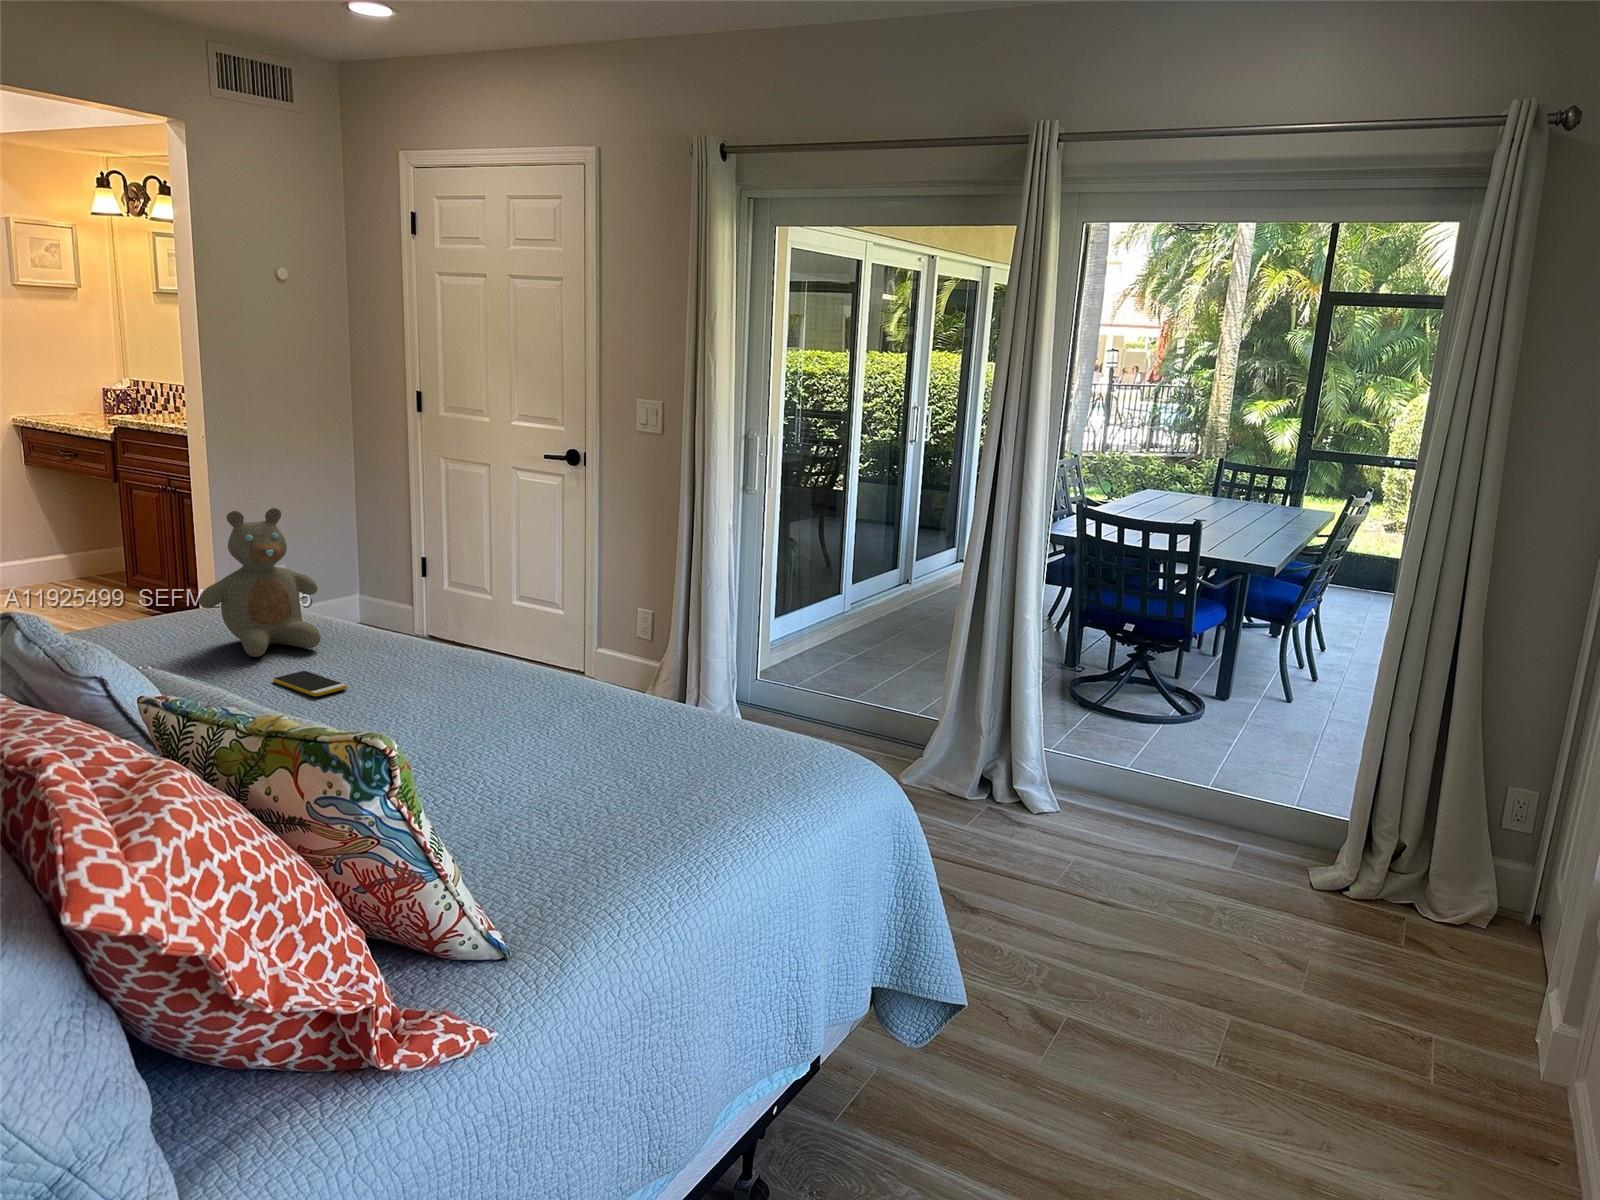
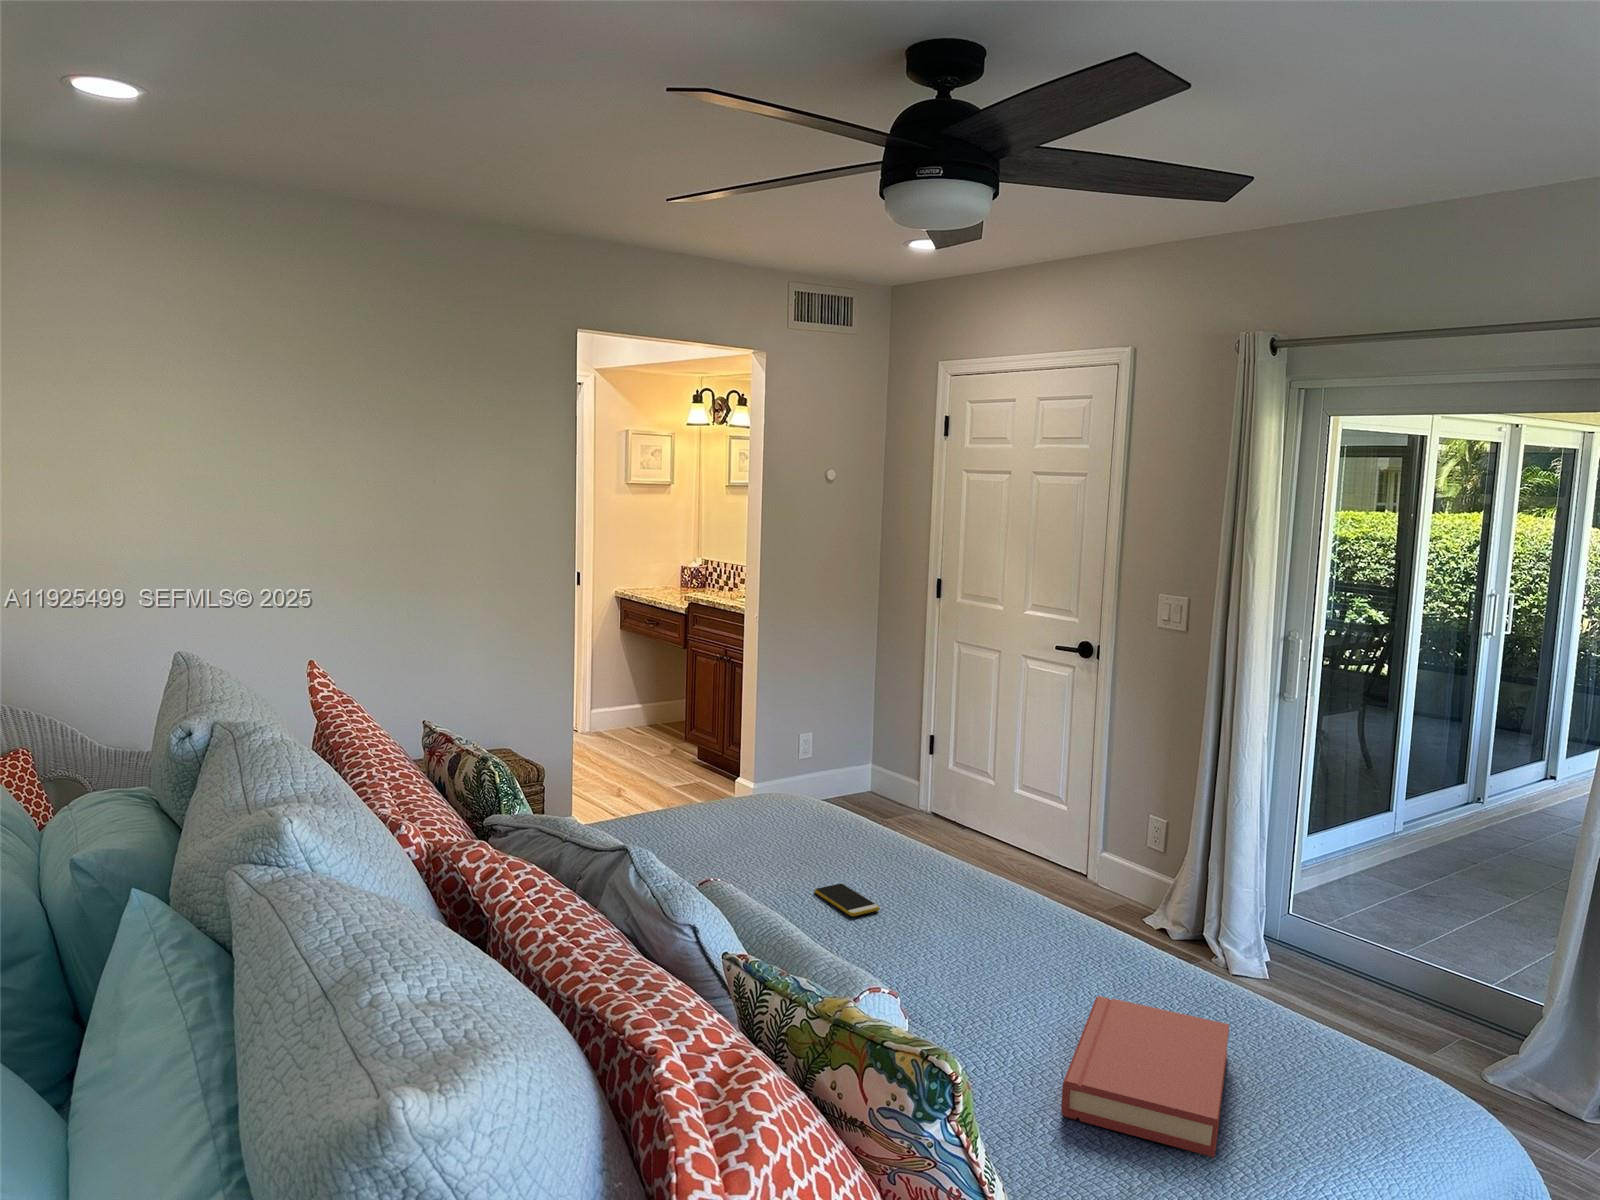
teddy bear: present [199,508,321,657] -> none [757,721,856,861]
hardback book: none [523,722,677,823] -> present [1061,996,1229,1157]

